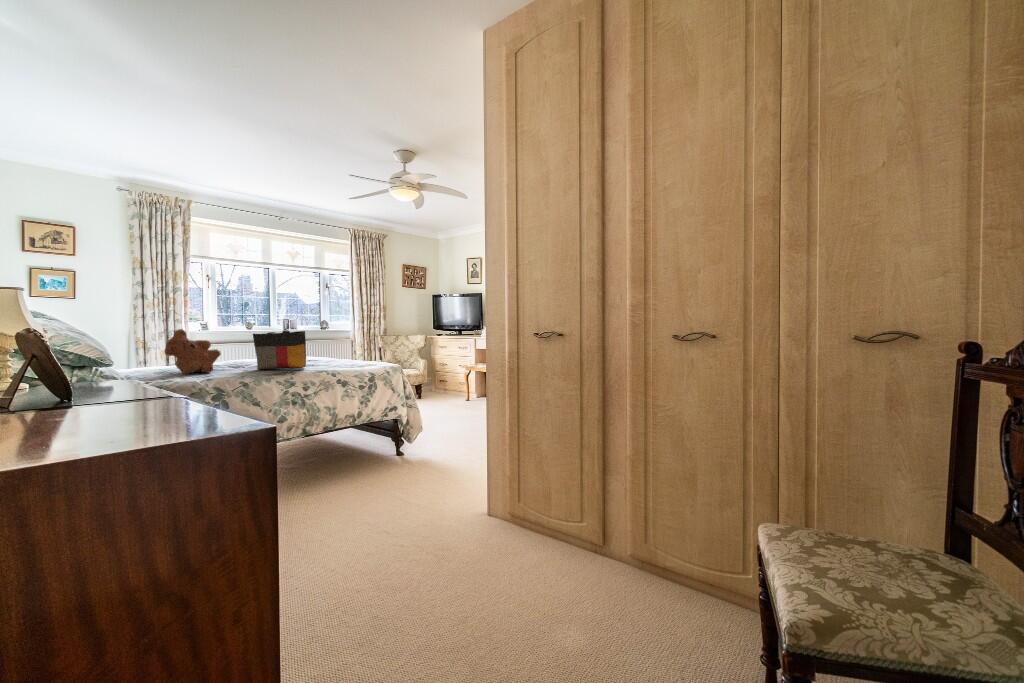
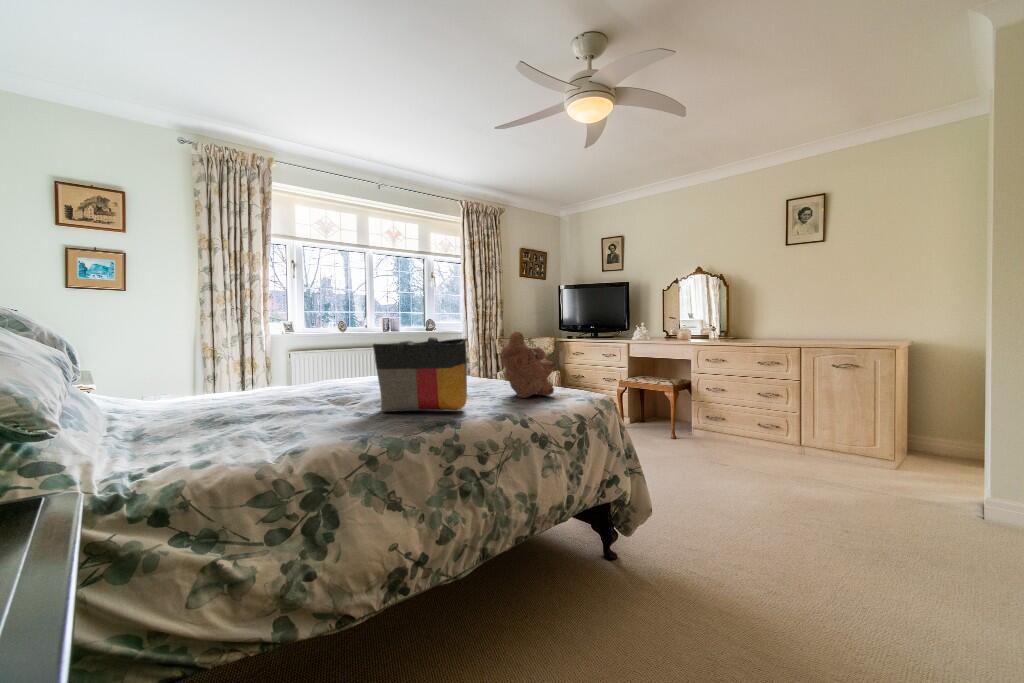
teddy bear: present [165,329,221,374] -> present [501,332,555,398]

